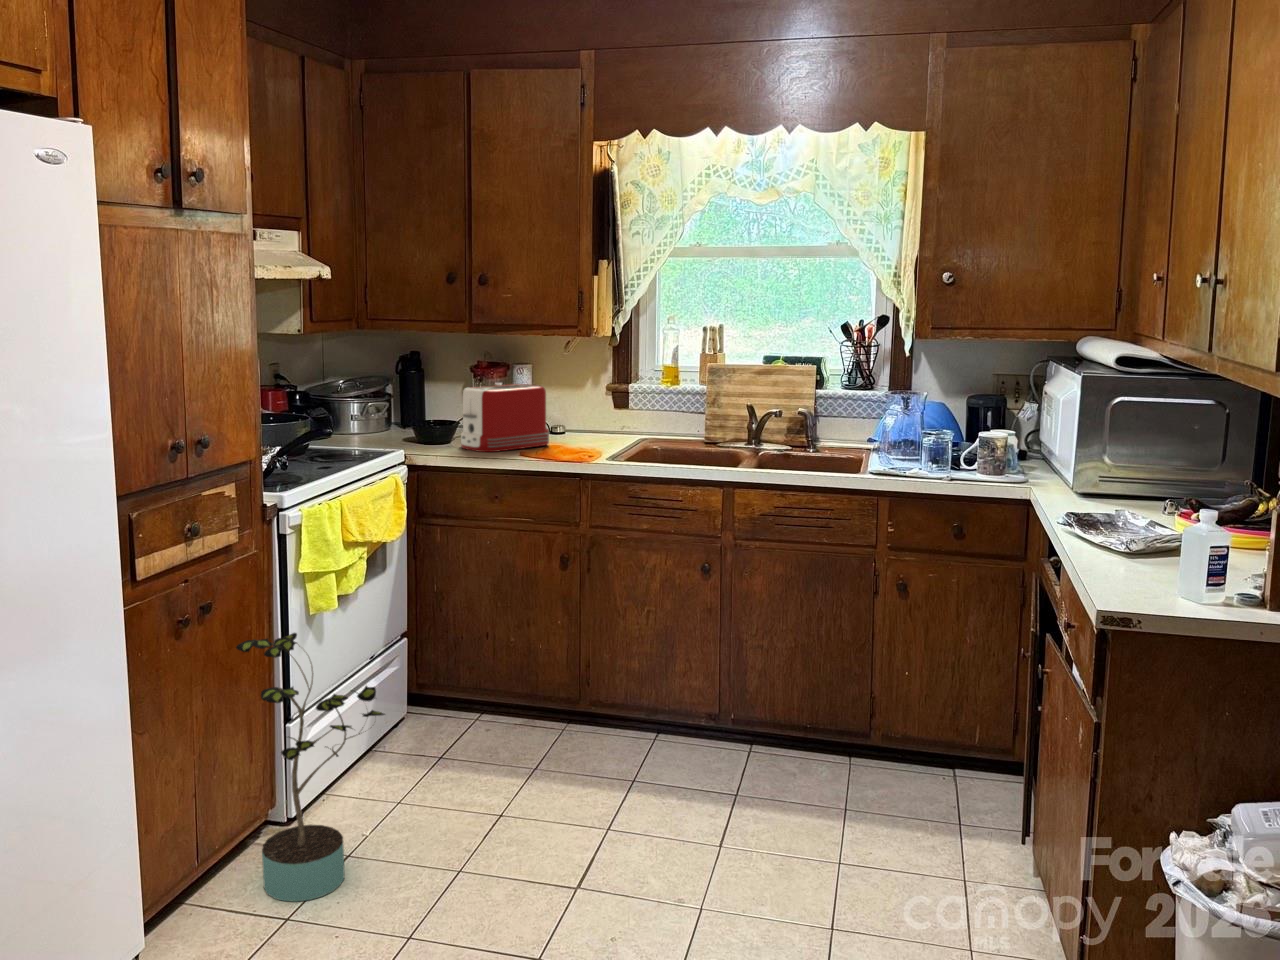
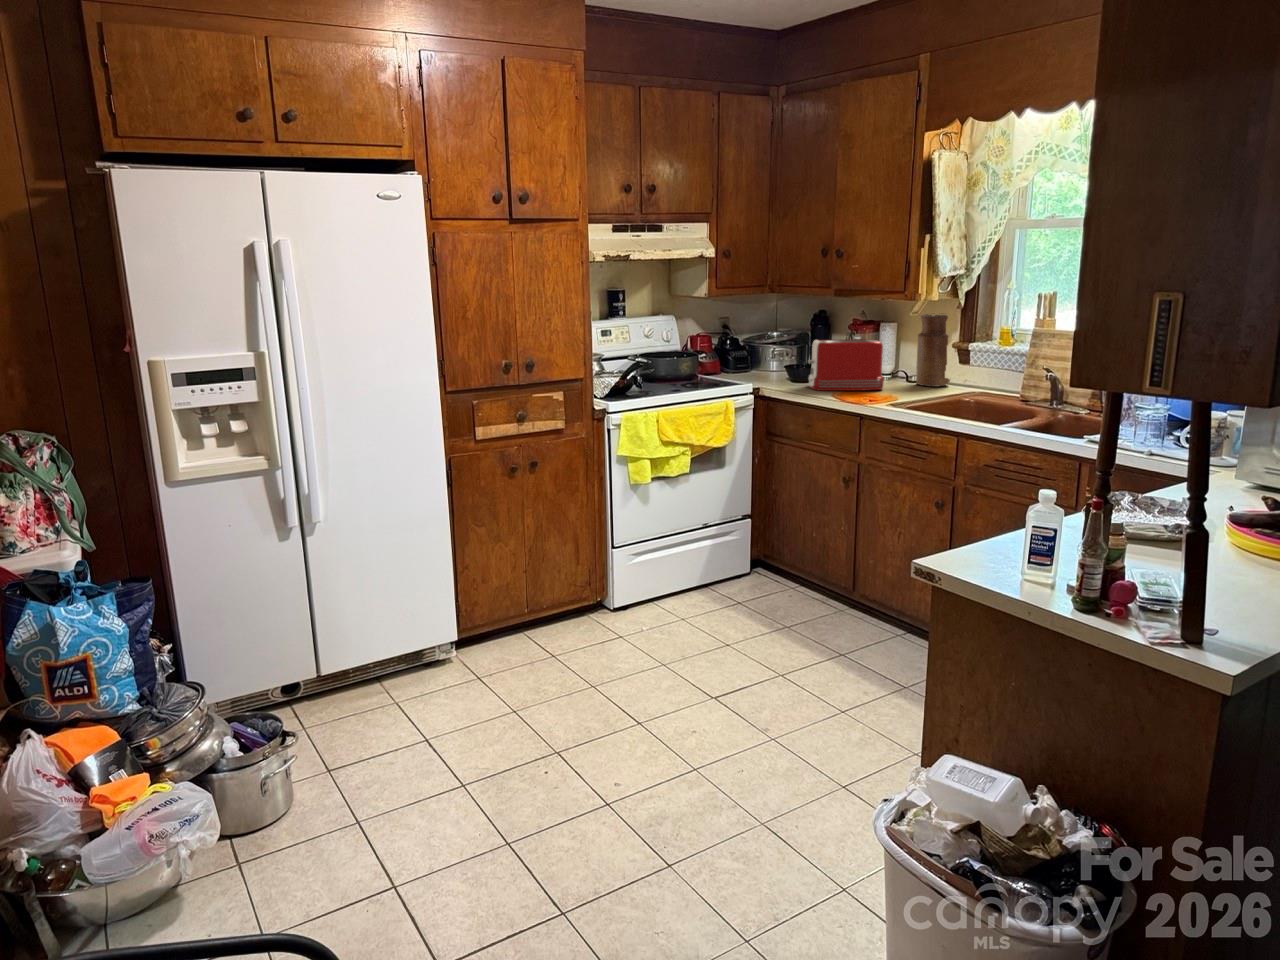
vase: none [554,351,593,437] -> present [916,314,950,387]
potted plant: present [236,633,385,901] -> none [536,488,635,657]

